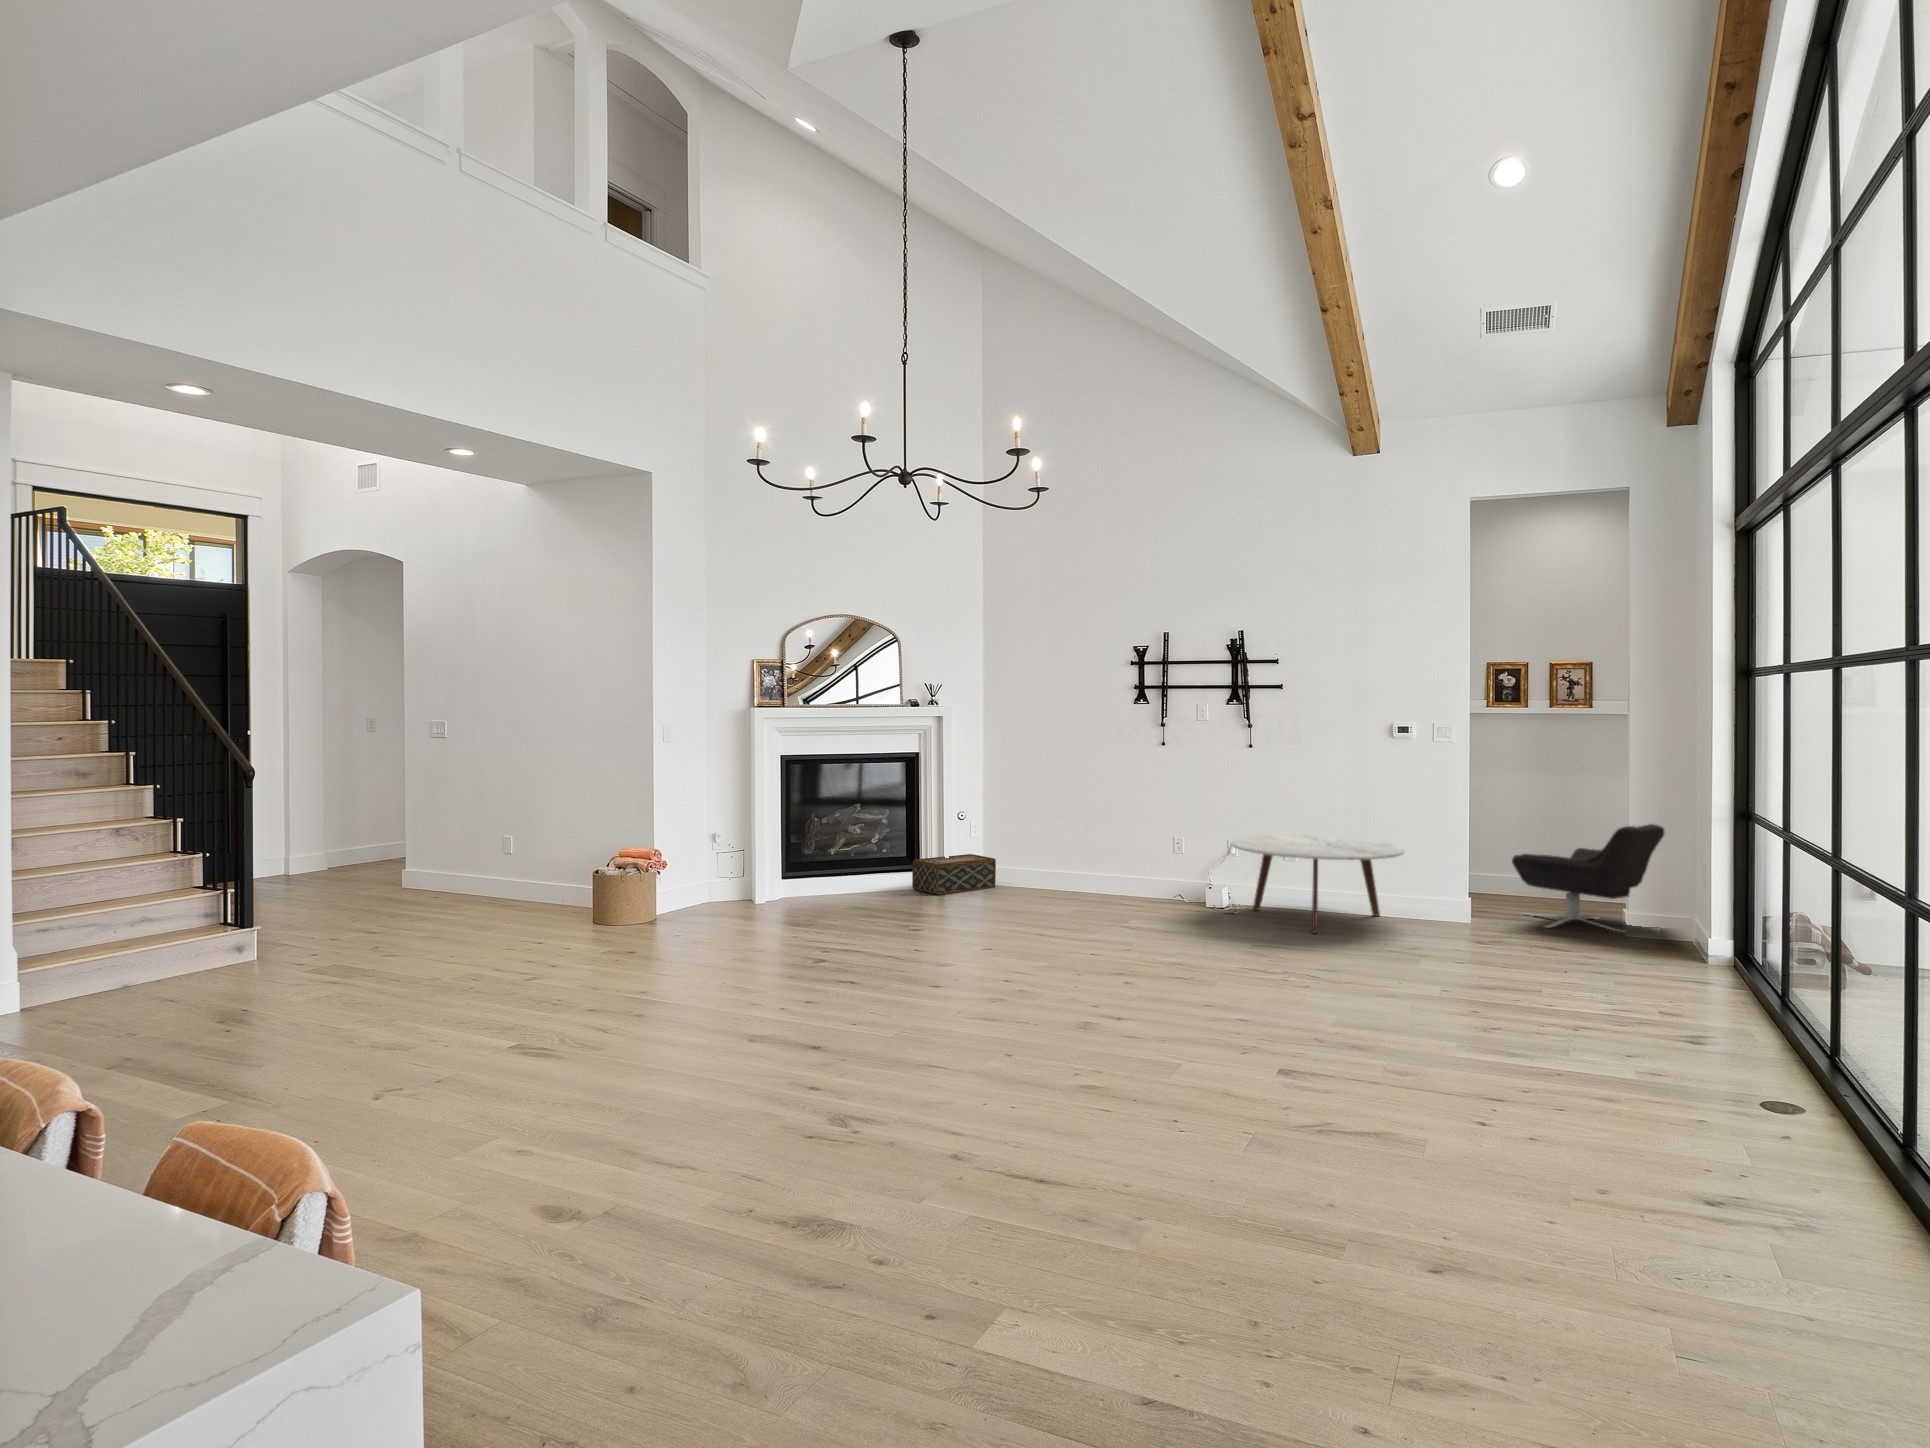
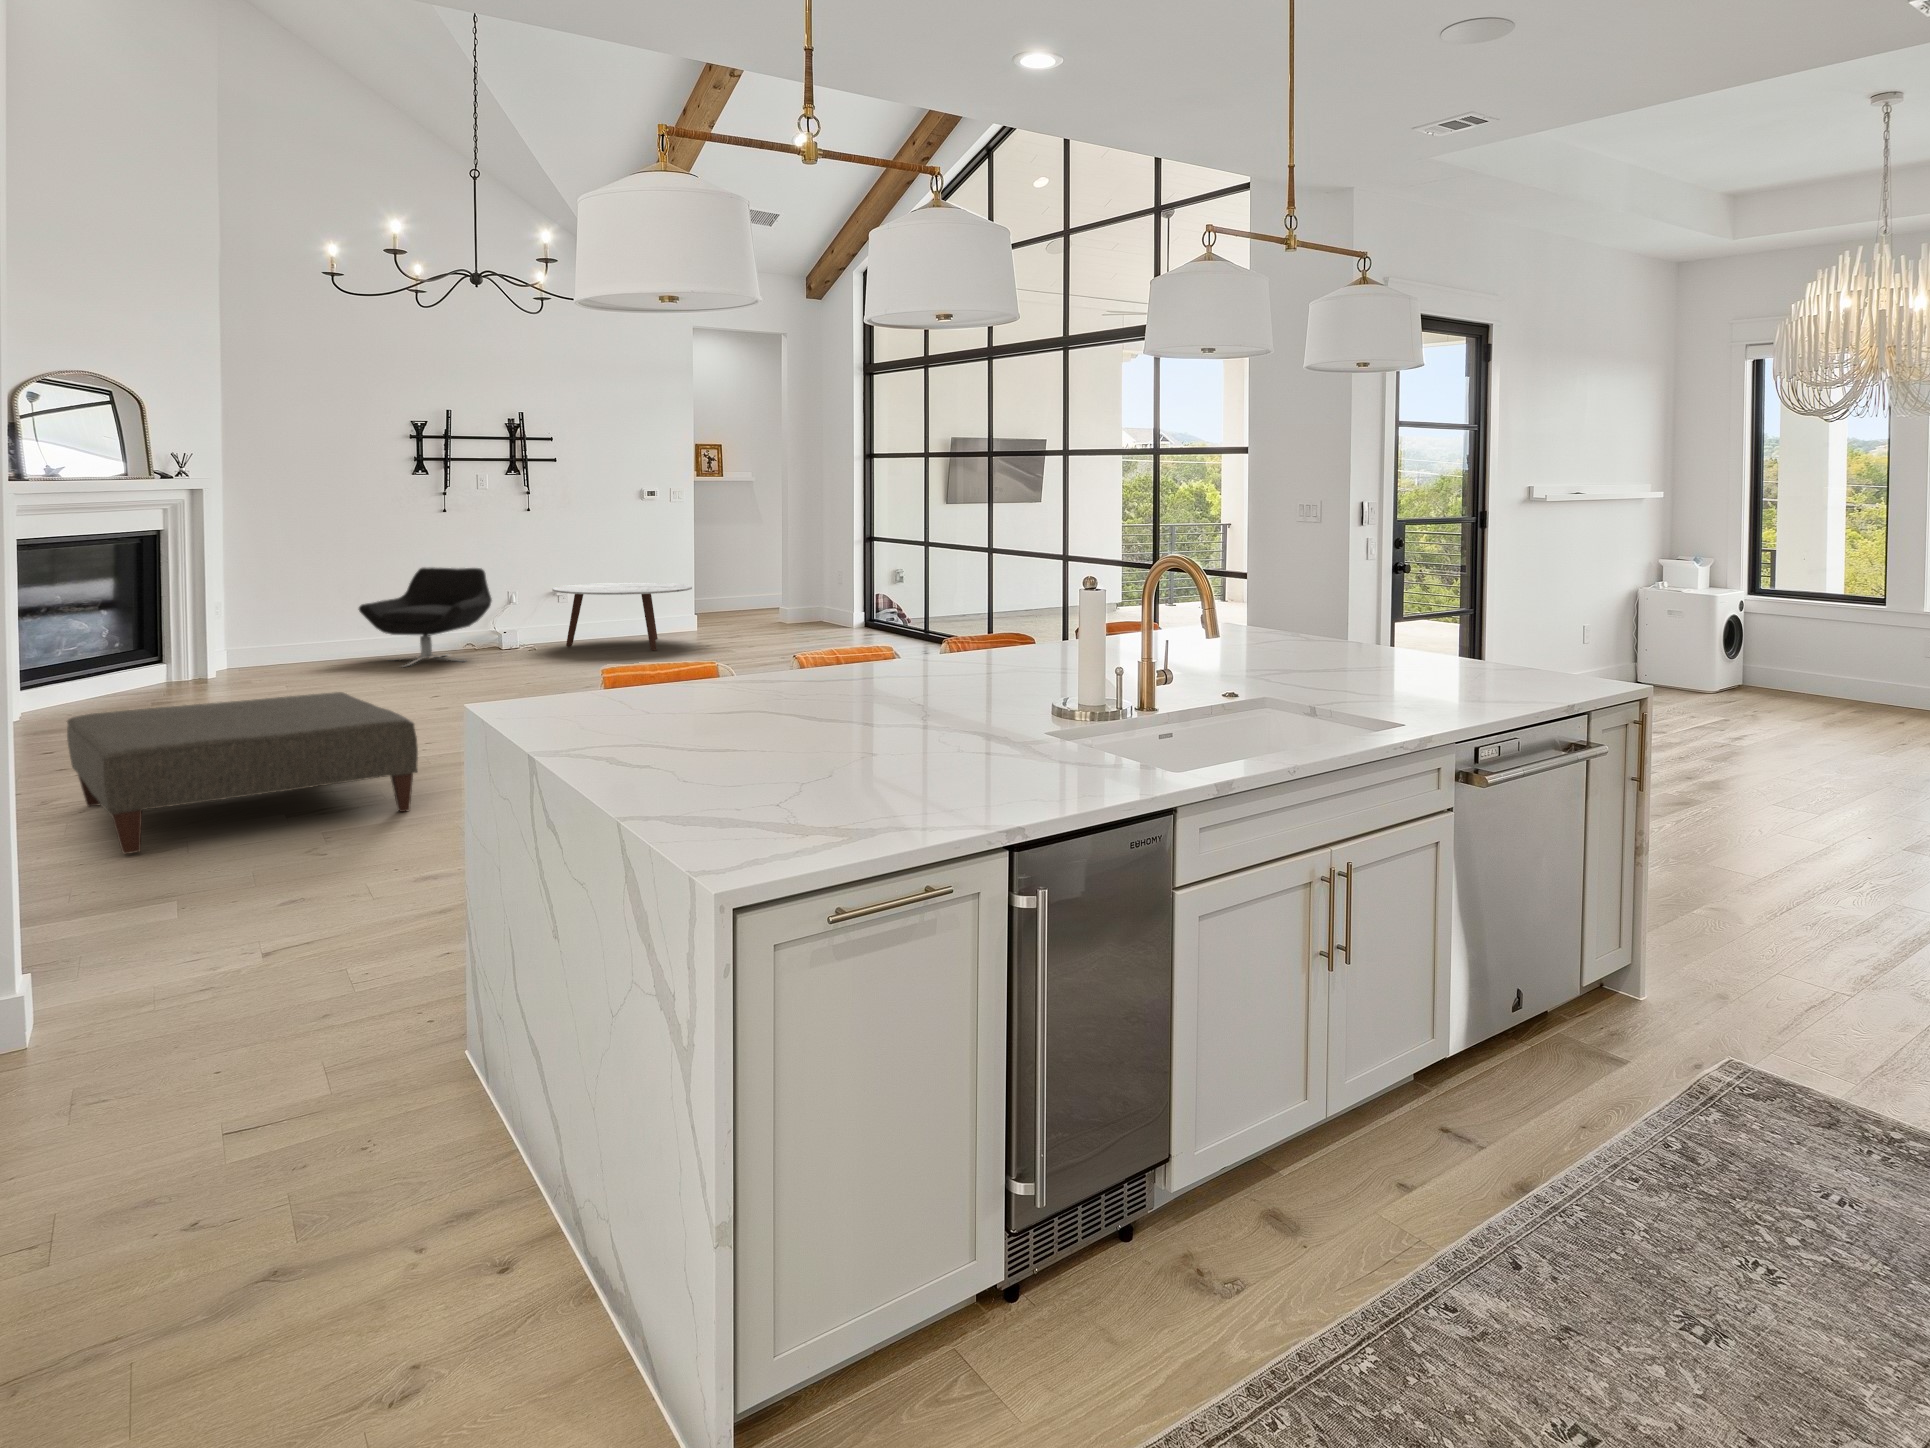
lounge chair: present [1512,824,1664,932] -> present [358,568,492,666]
woven basket: present [912,854,996,895] -> none [213,637,293,677]
ottoman: none [202,917,603,1088] -> present [67,692,418,854]

